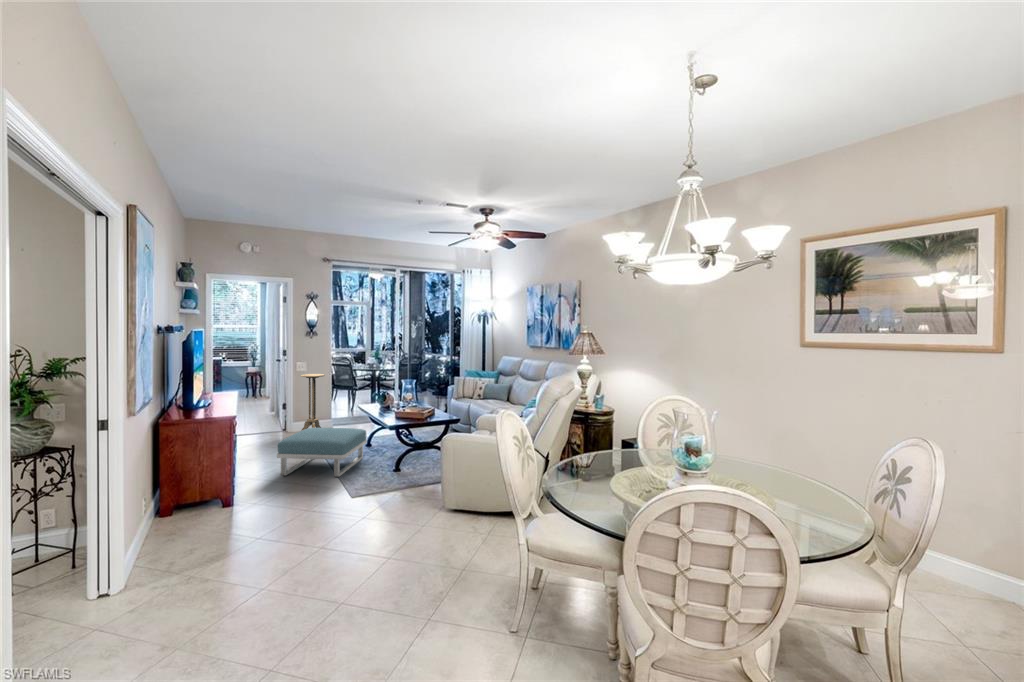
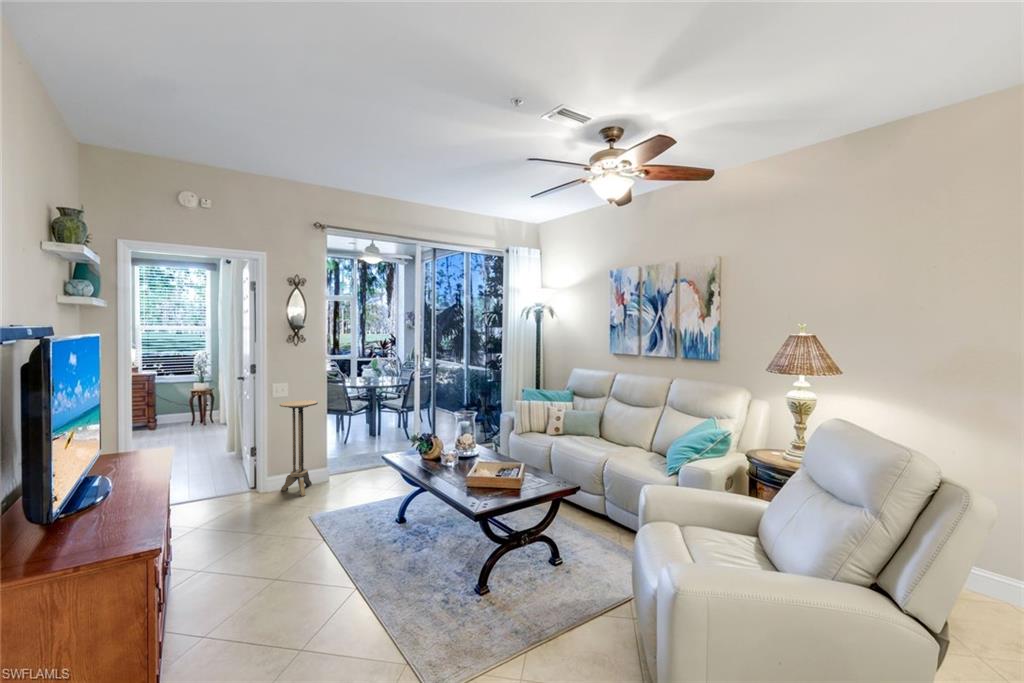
footstool: present [277,428,367,477] -> none [252,505,409,620]

